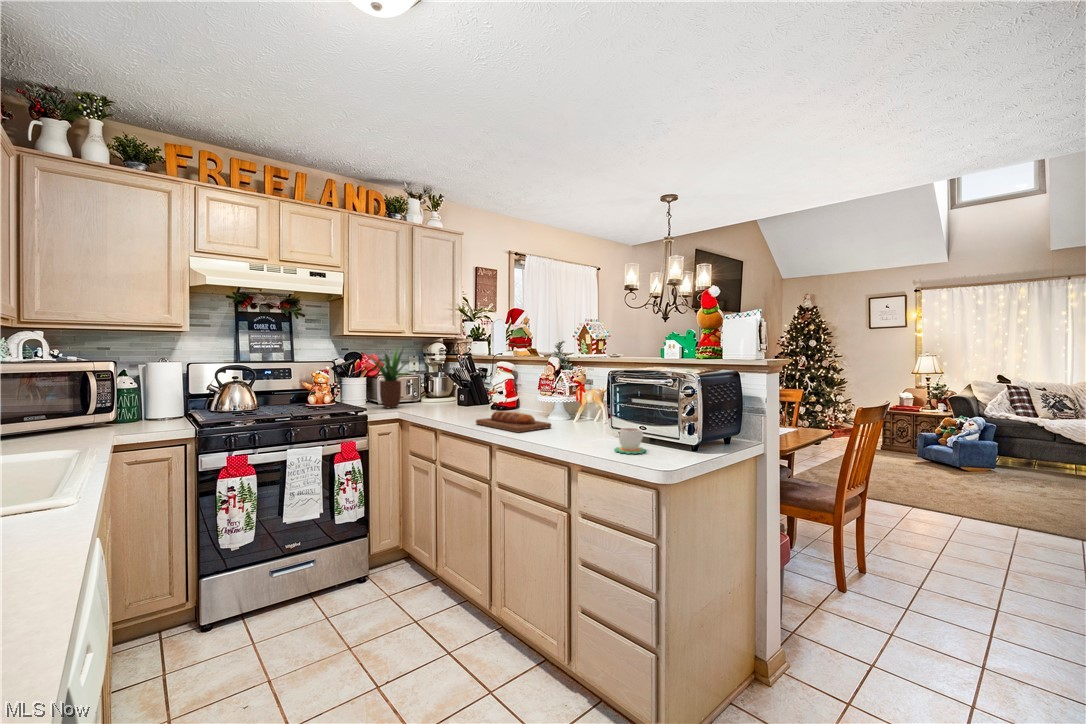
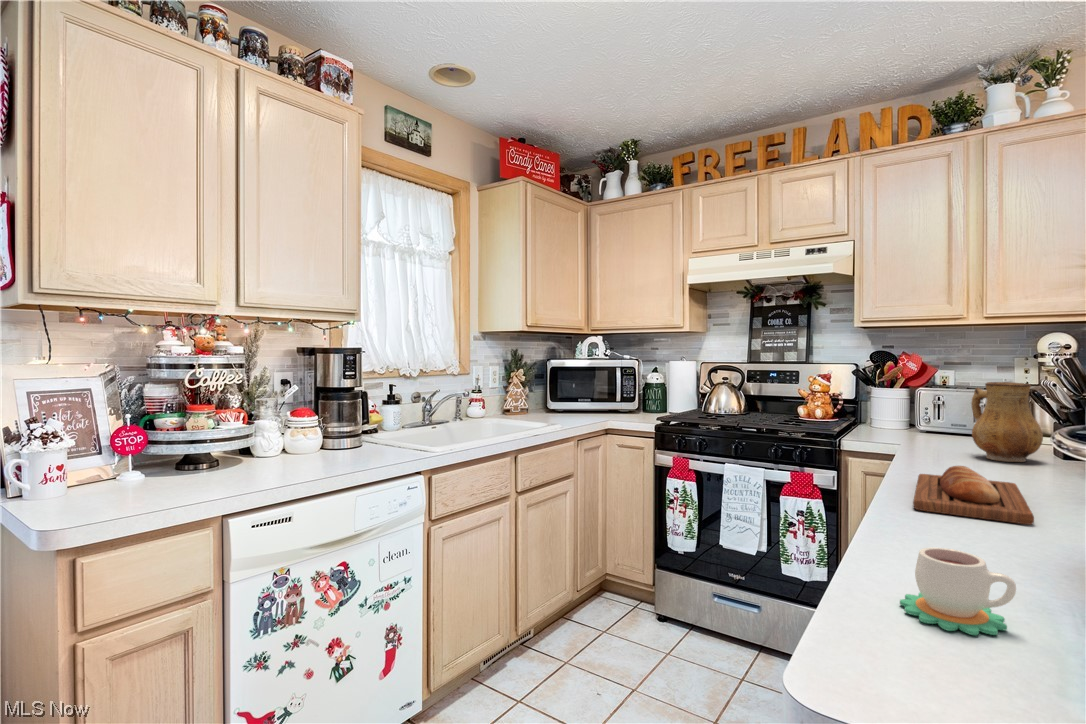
potted plant: present [370,349,407,408] -> none [880,341,979,439]
ceramic pitcher: none [439,370,472,411] -> present [971,382,1043,462]

